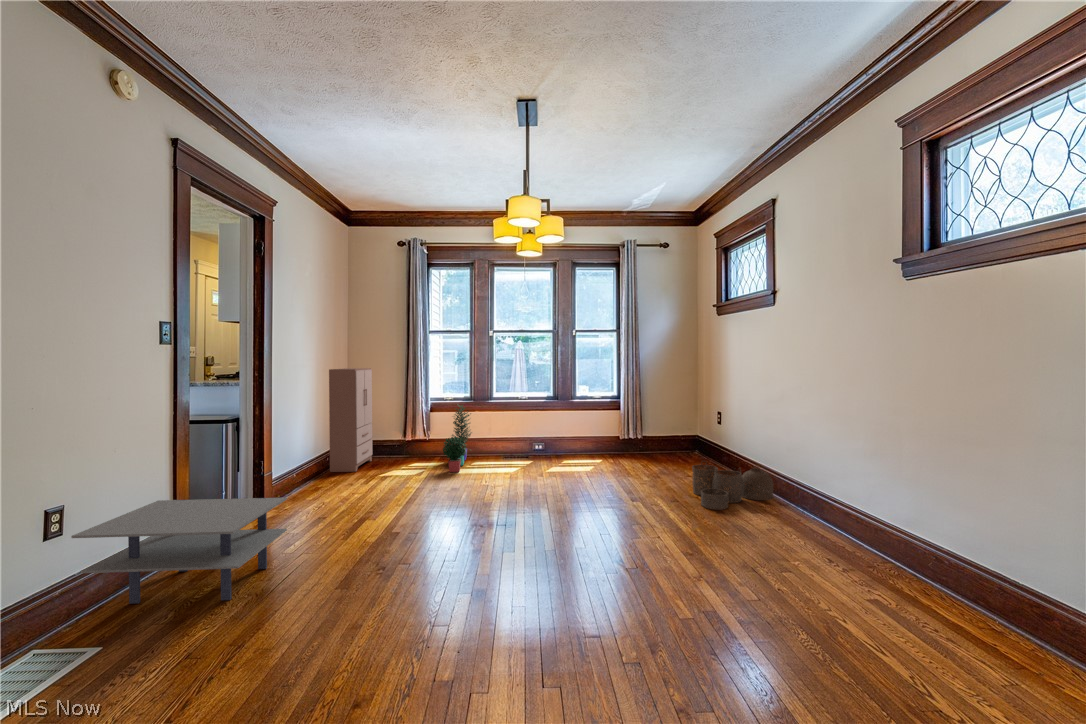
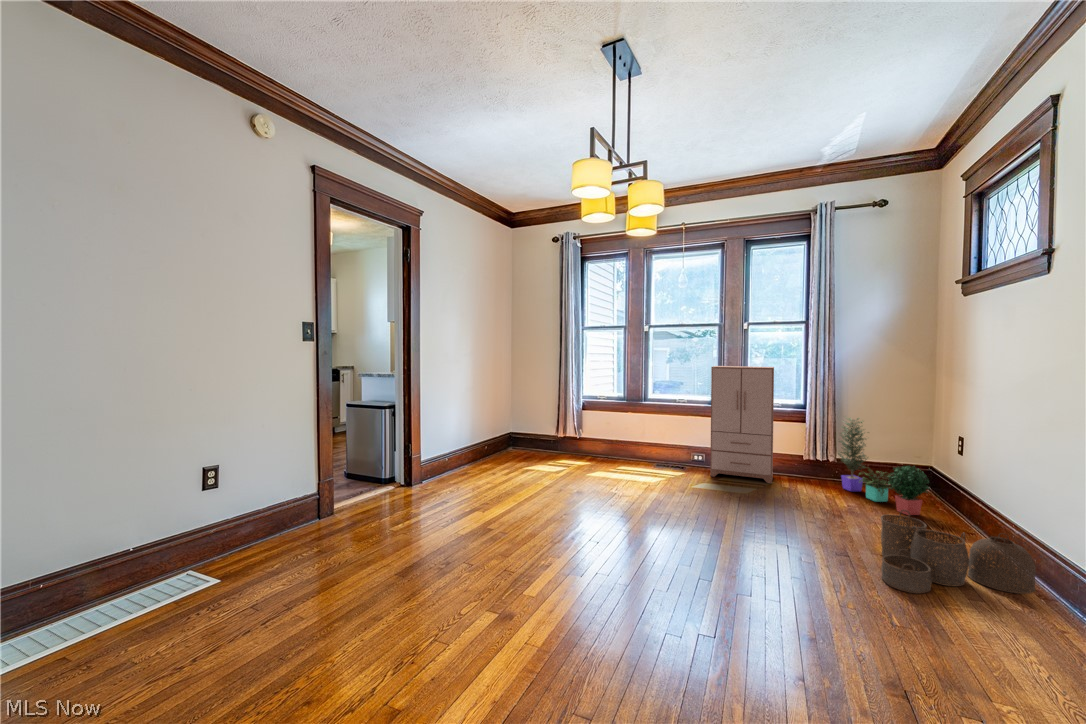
cabinet: present [329,368,373,472] -> present [710,366,774,483]
potted plant: present [443,405,471,472] -> present [838,418,929,515]
side table: present [71,498,287,604] -> none [188,476,359,578]

